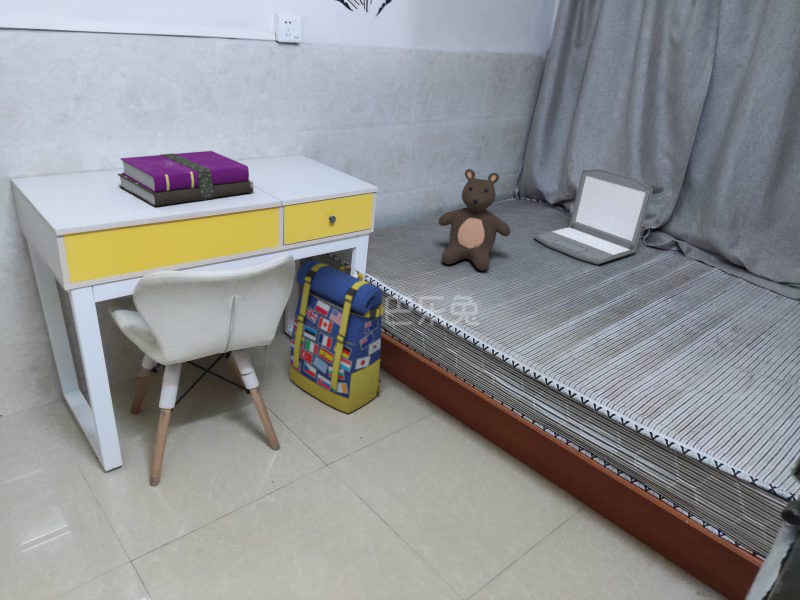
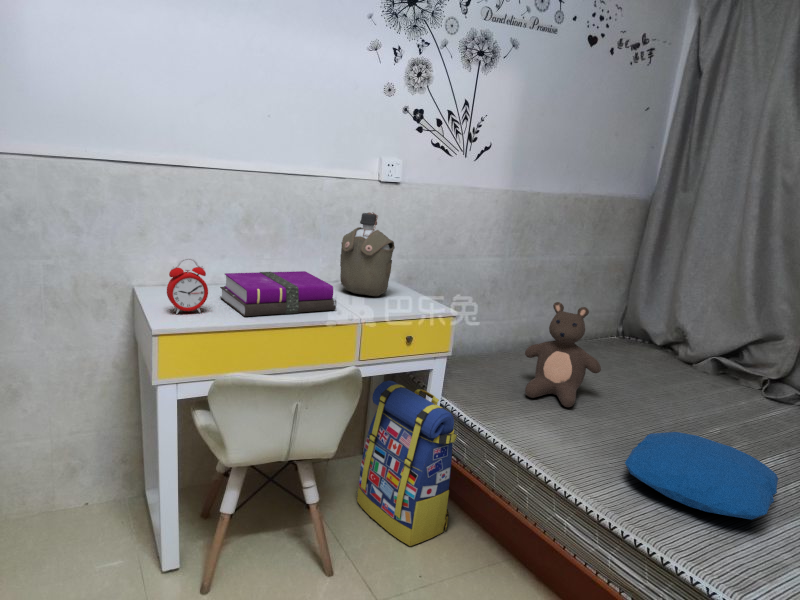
water bottle: none [247,80,306,174] -> present [340,212,395,296]
alarm clock: none [57,143,108,209] -> present [167,258,208,314]
laptop: present [534,169,653,265] -> none [632,311,768,413]
pillow: none [543,285,669,356] -> present [625,432,778,520]

